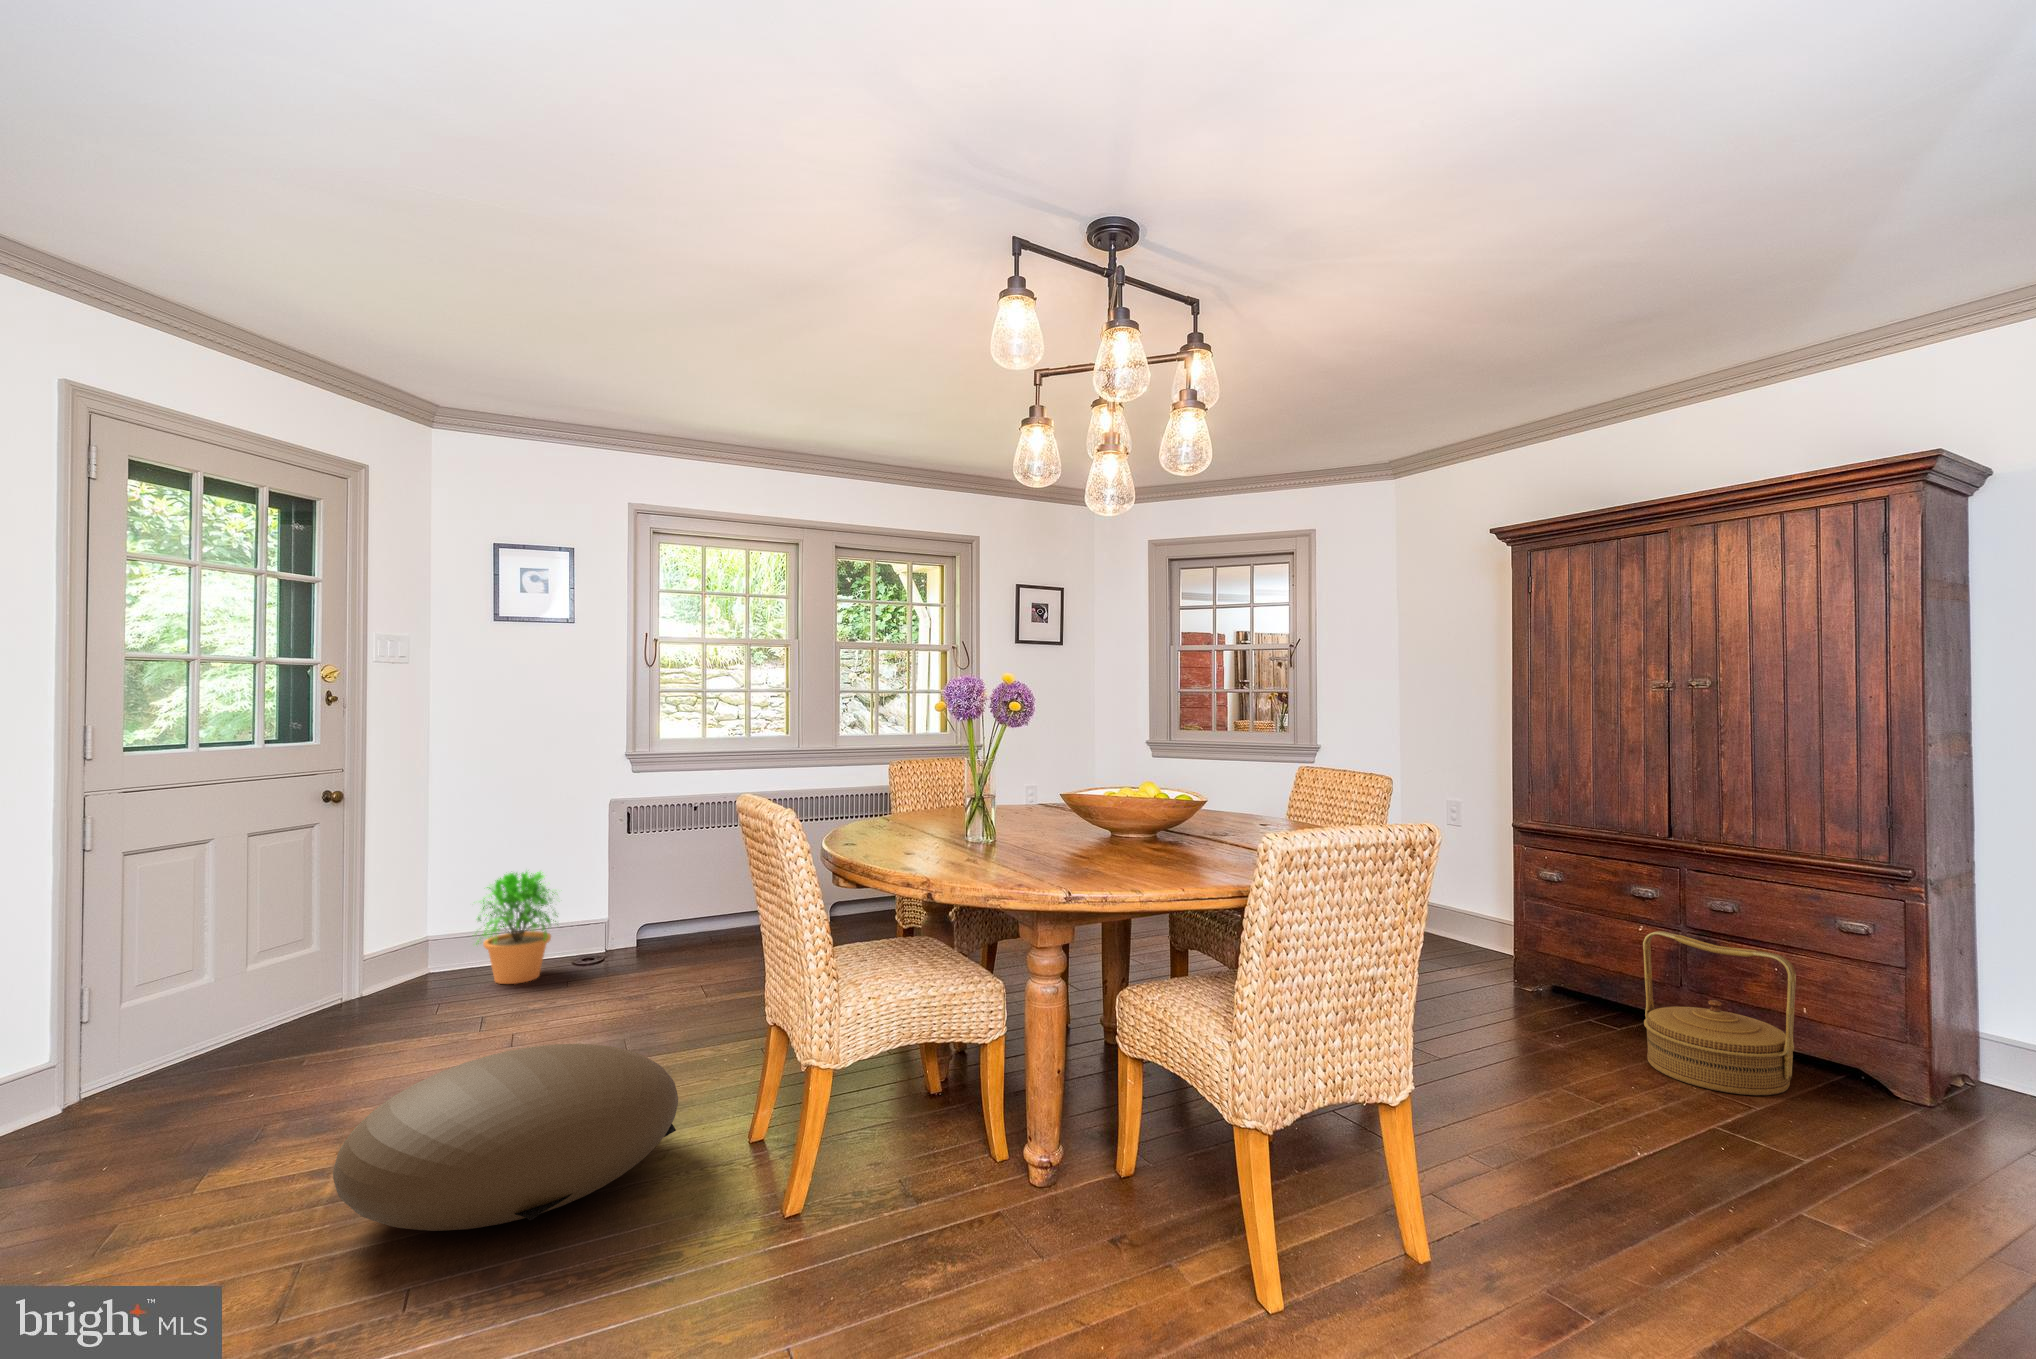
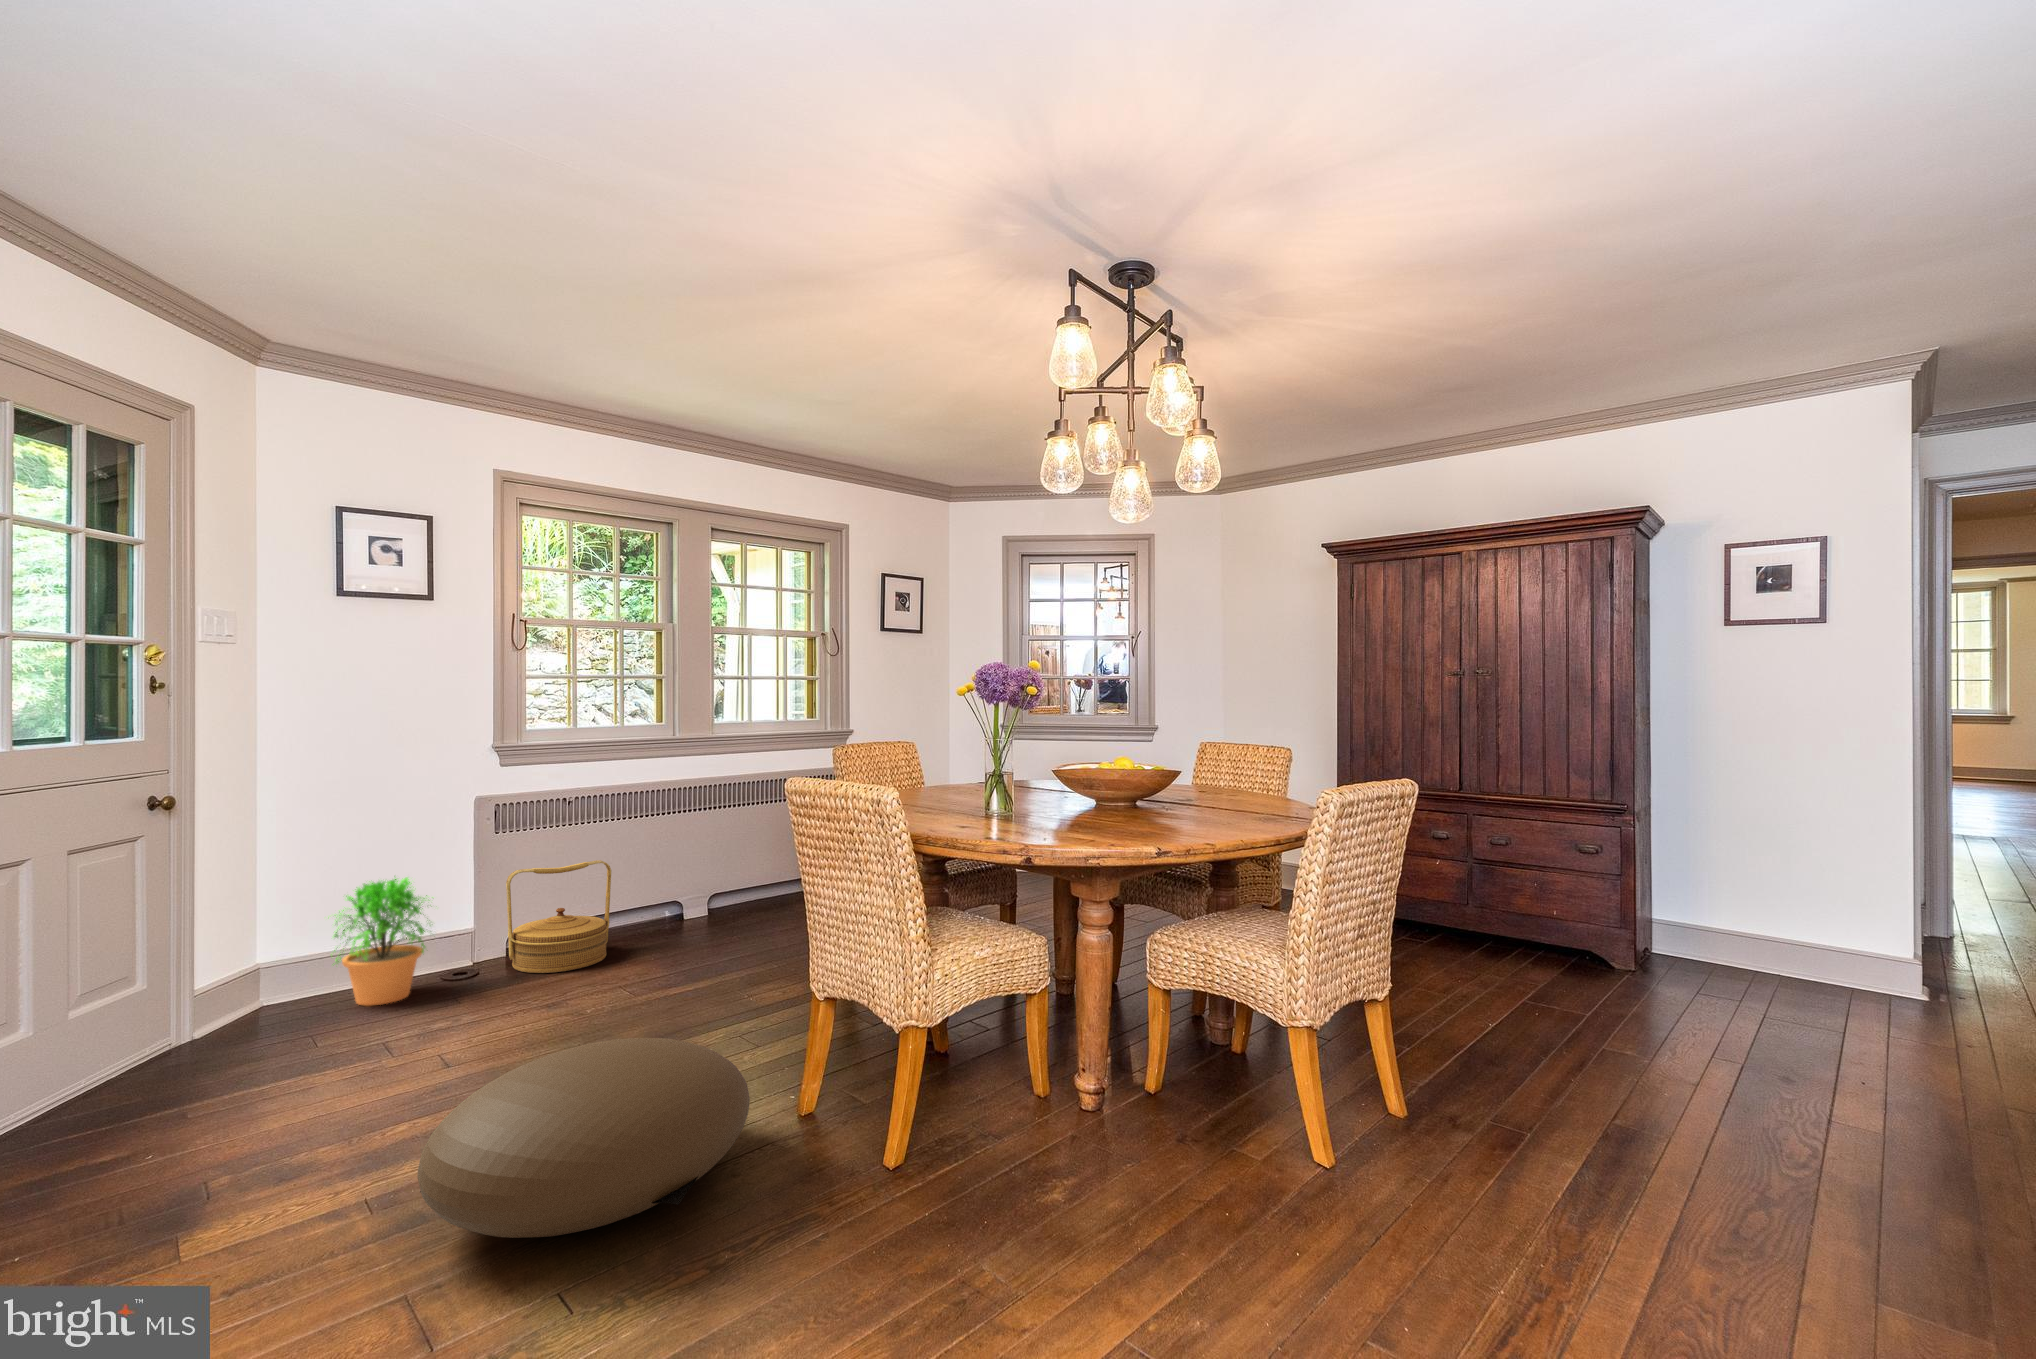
woven basket: present [1643,931,1796,1095] -> present [506,860,611,973]

